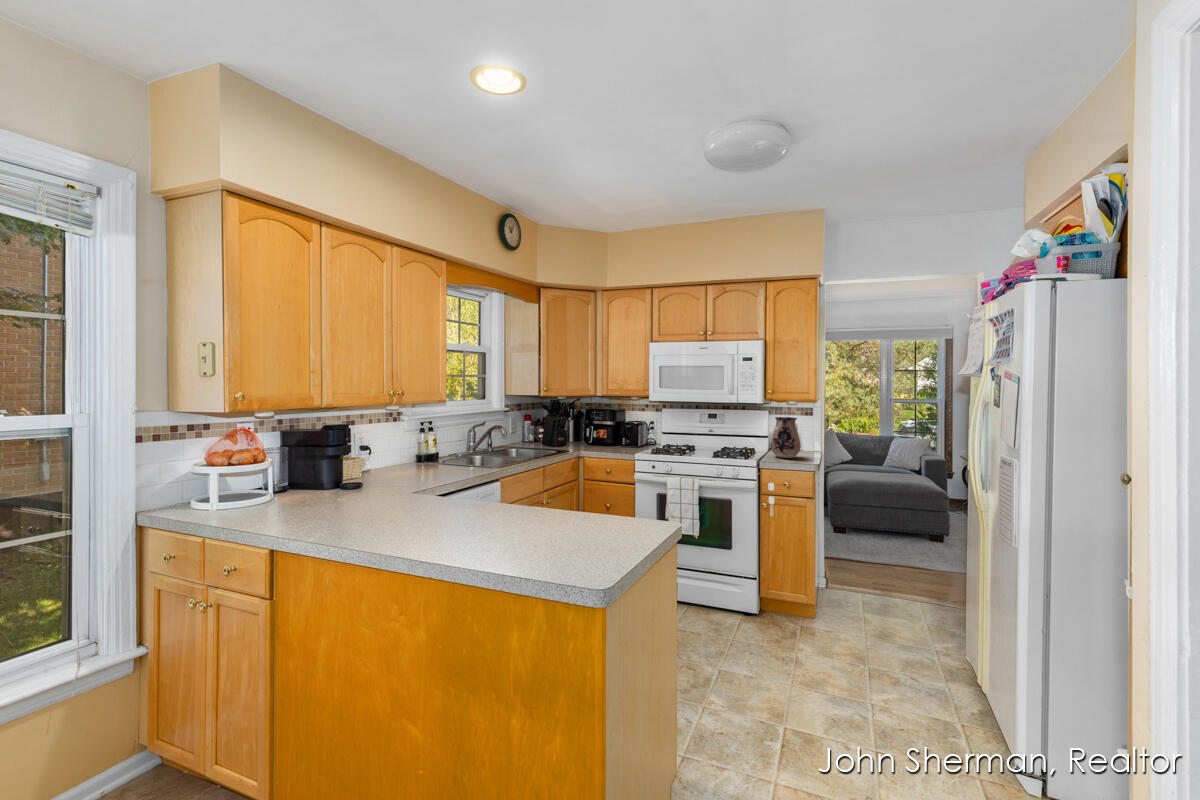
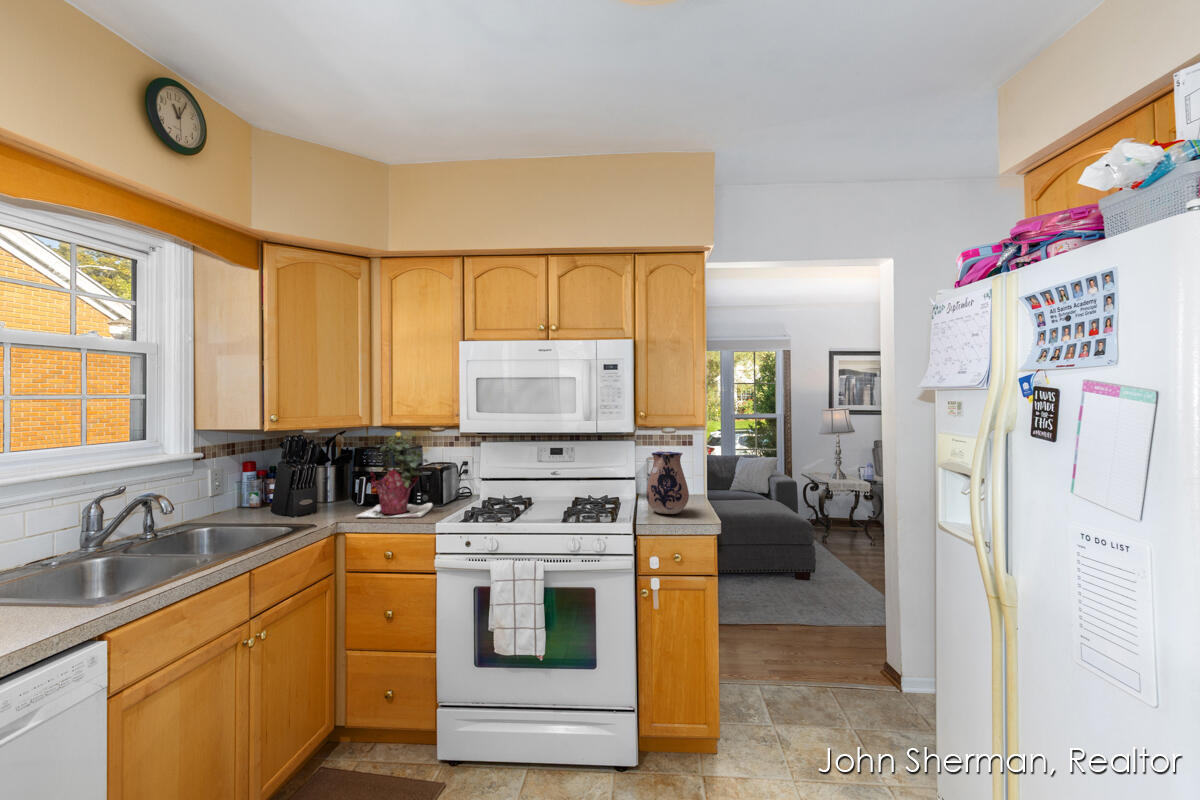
potted plant: none [589,398,636,451] -> present [356,432,434,517]

